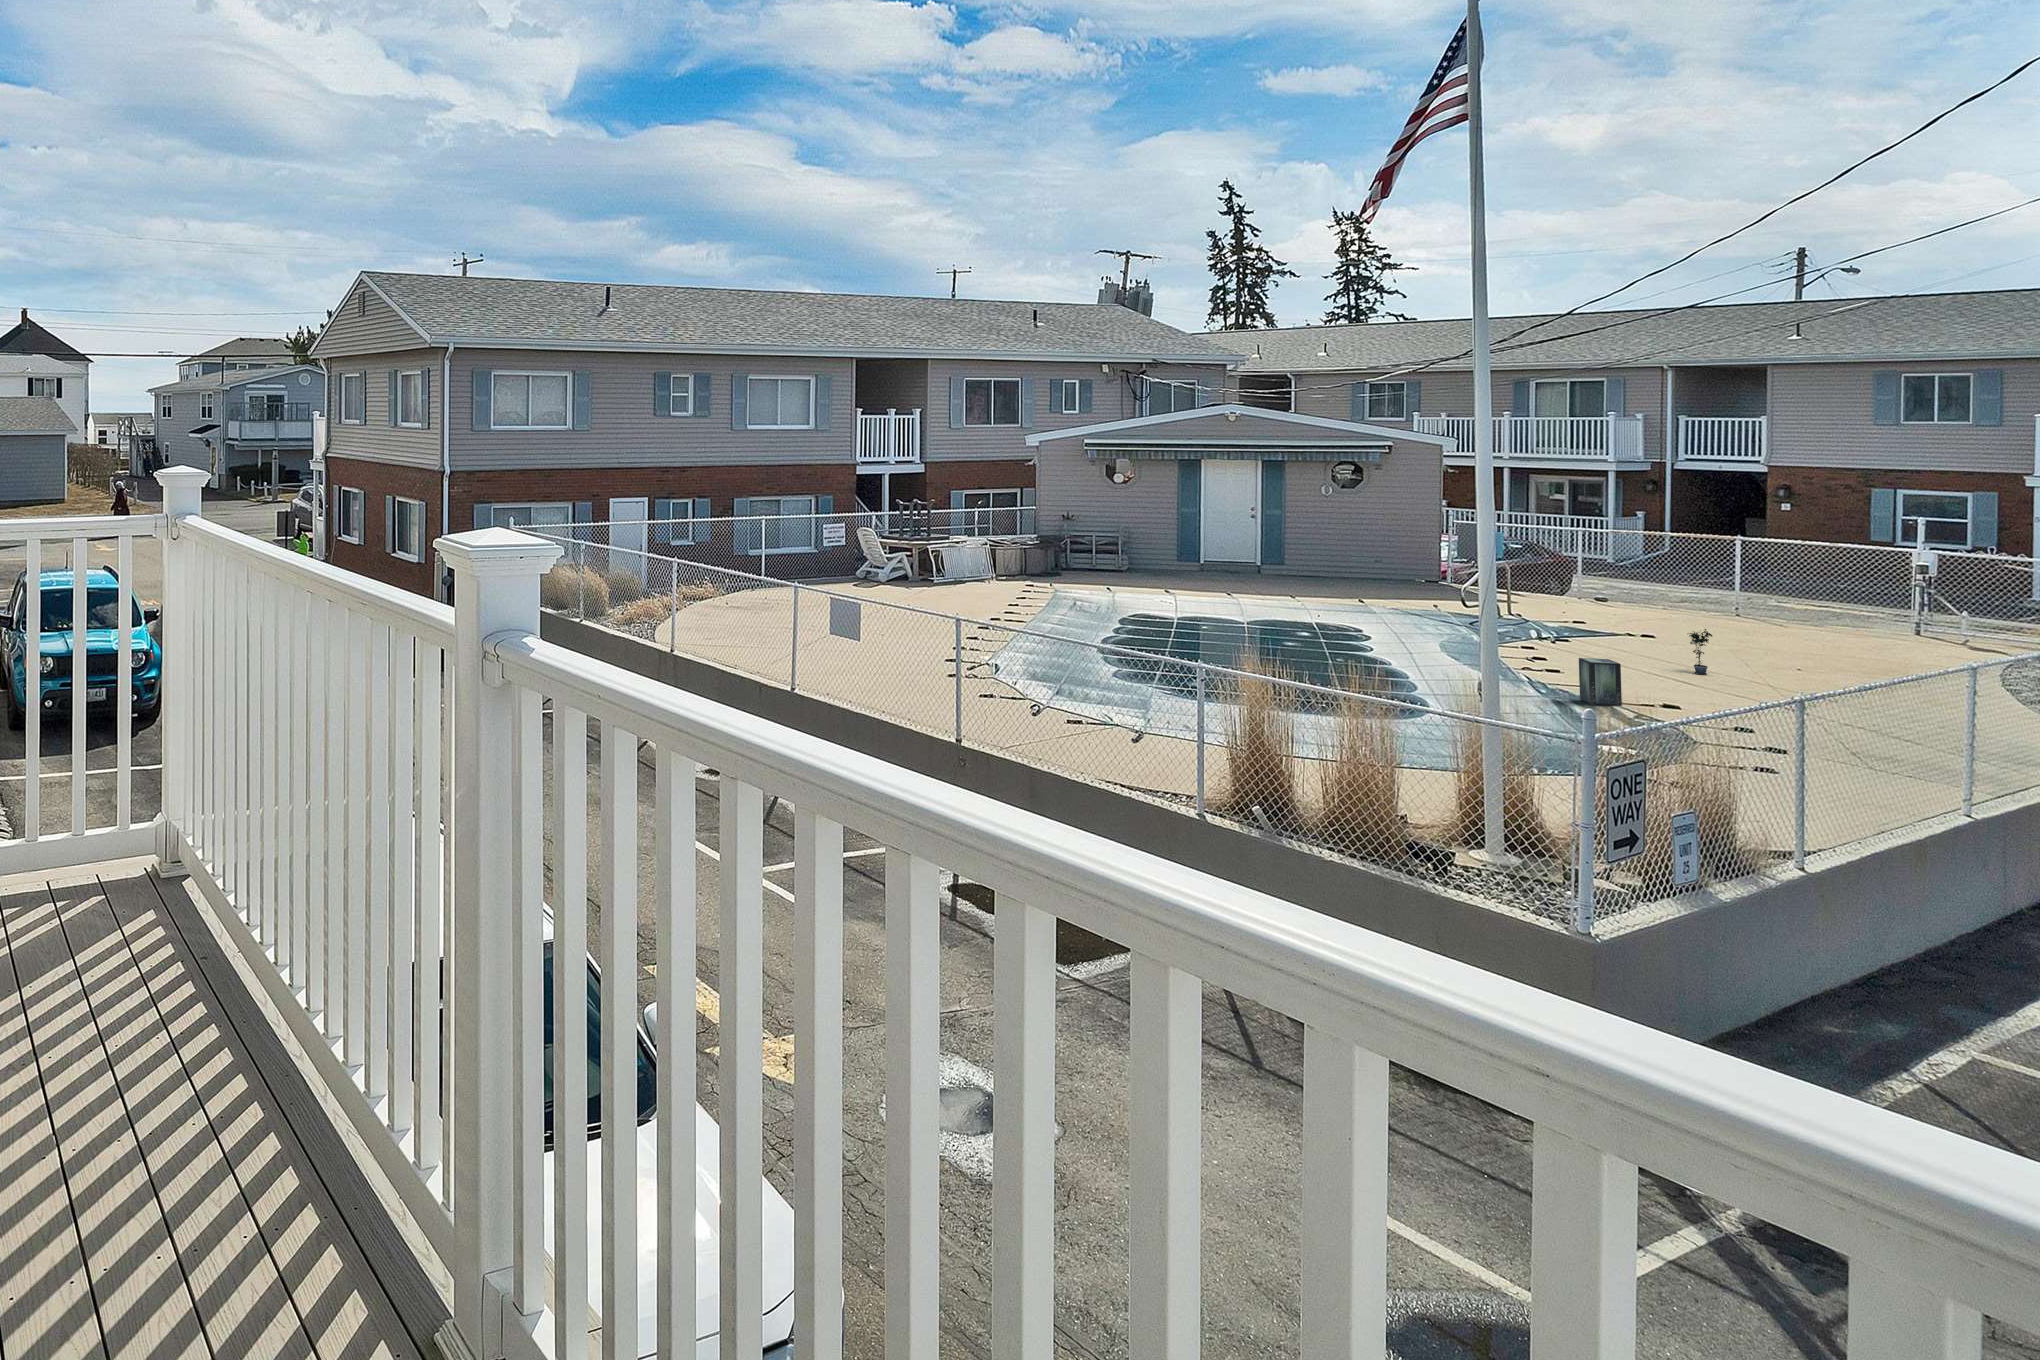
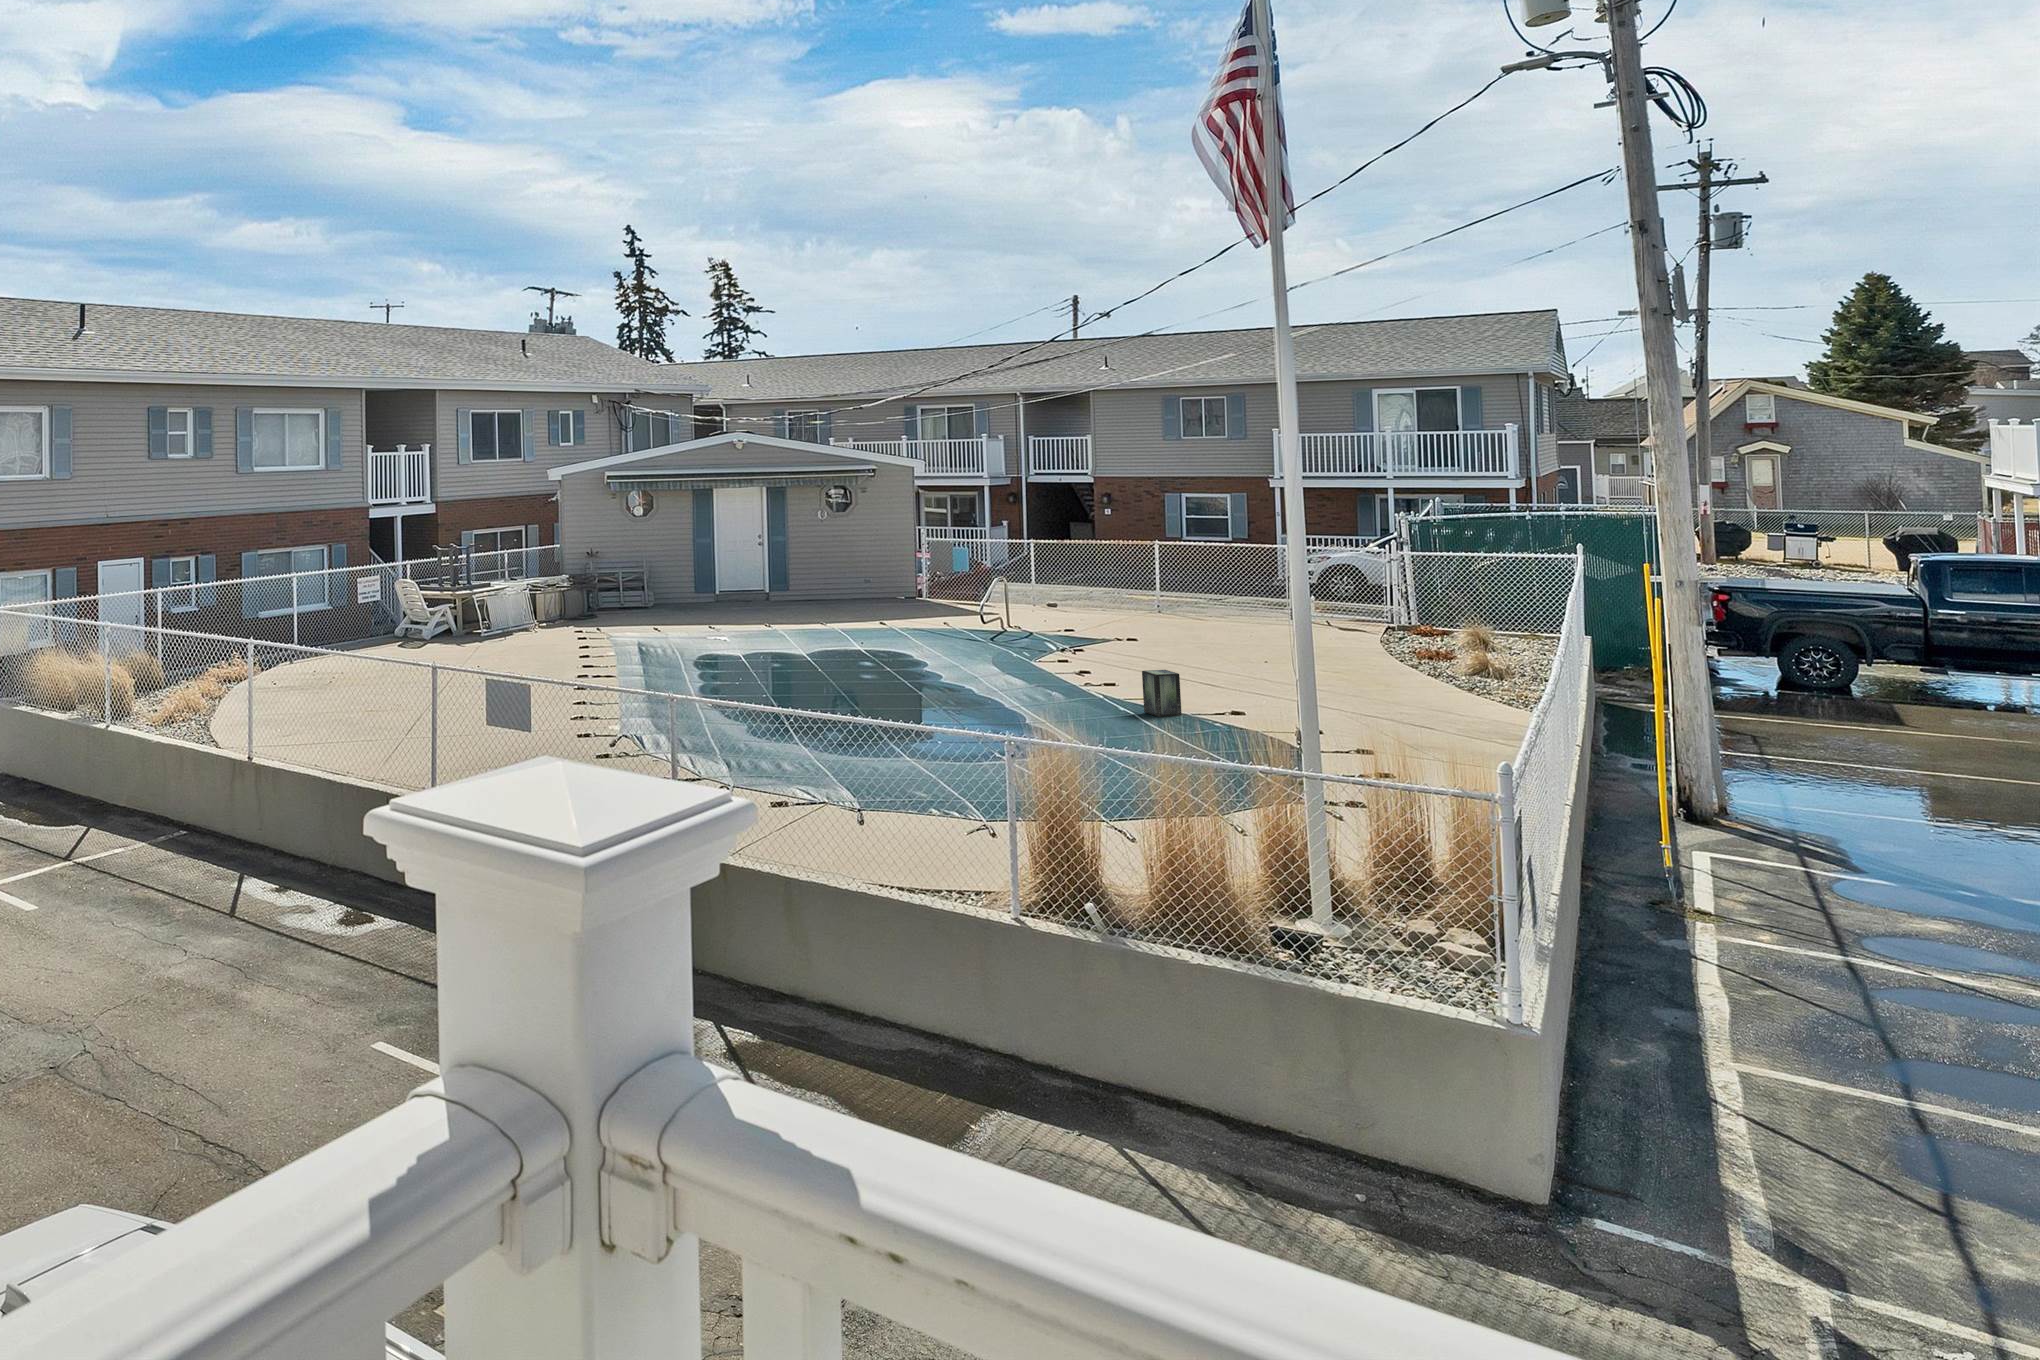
potted plant: present [1688,629,1712,675] -> none [1193,631,1213,675]

